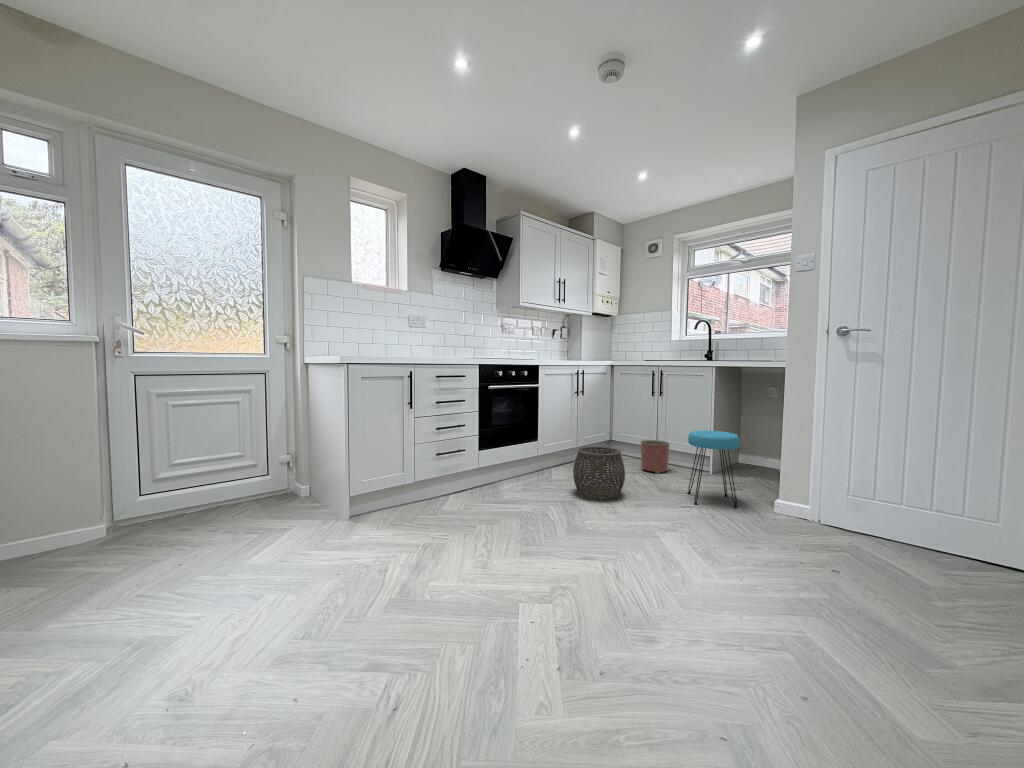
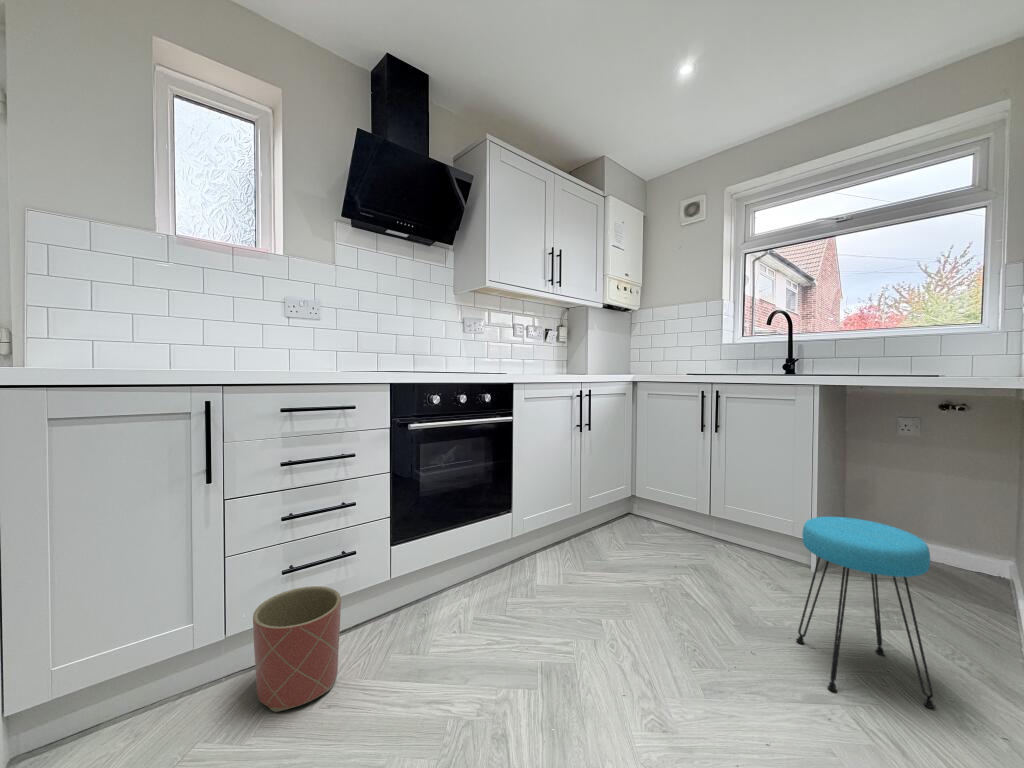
planter: present [641,440,670,473] -> present [253,586,341,712]
woven basket: present [573,446,625,499] -> none [567,539,673,668]

